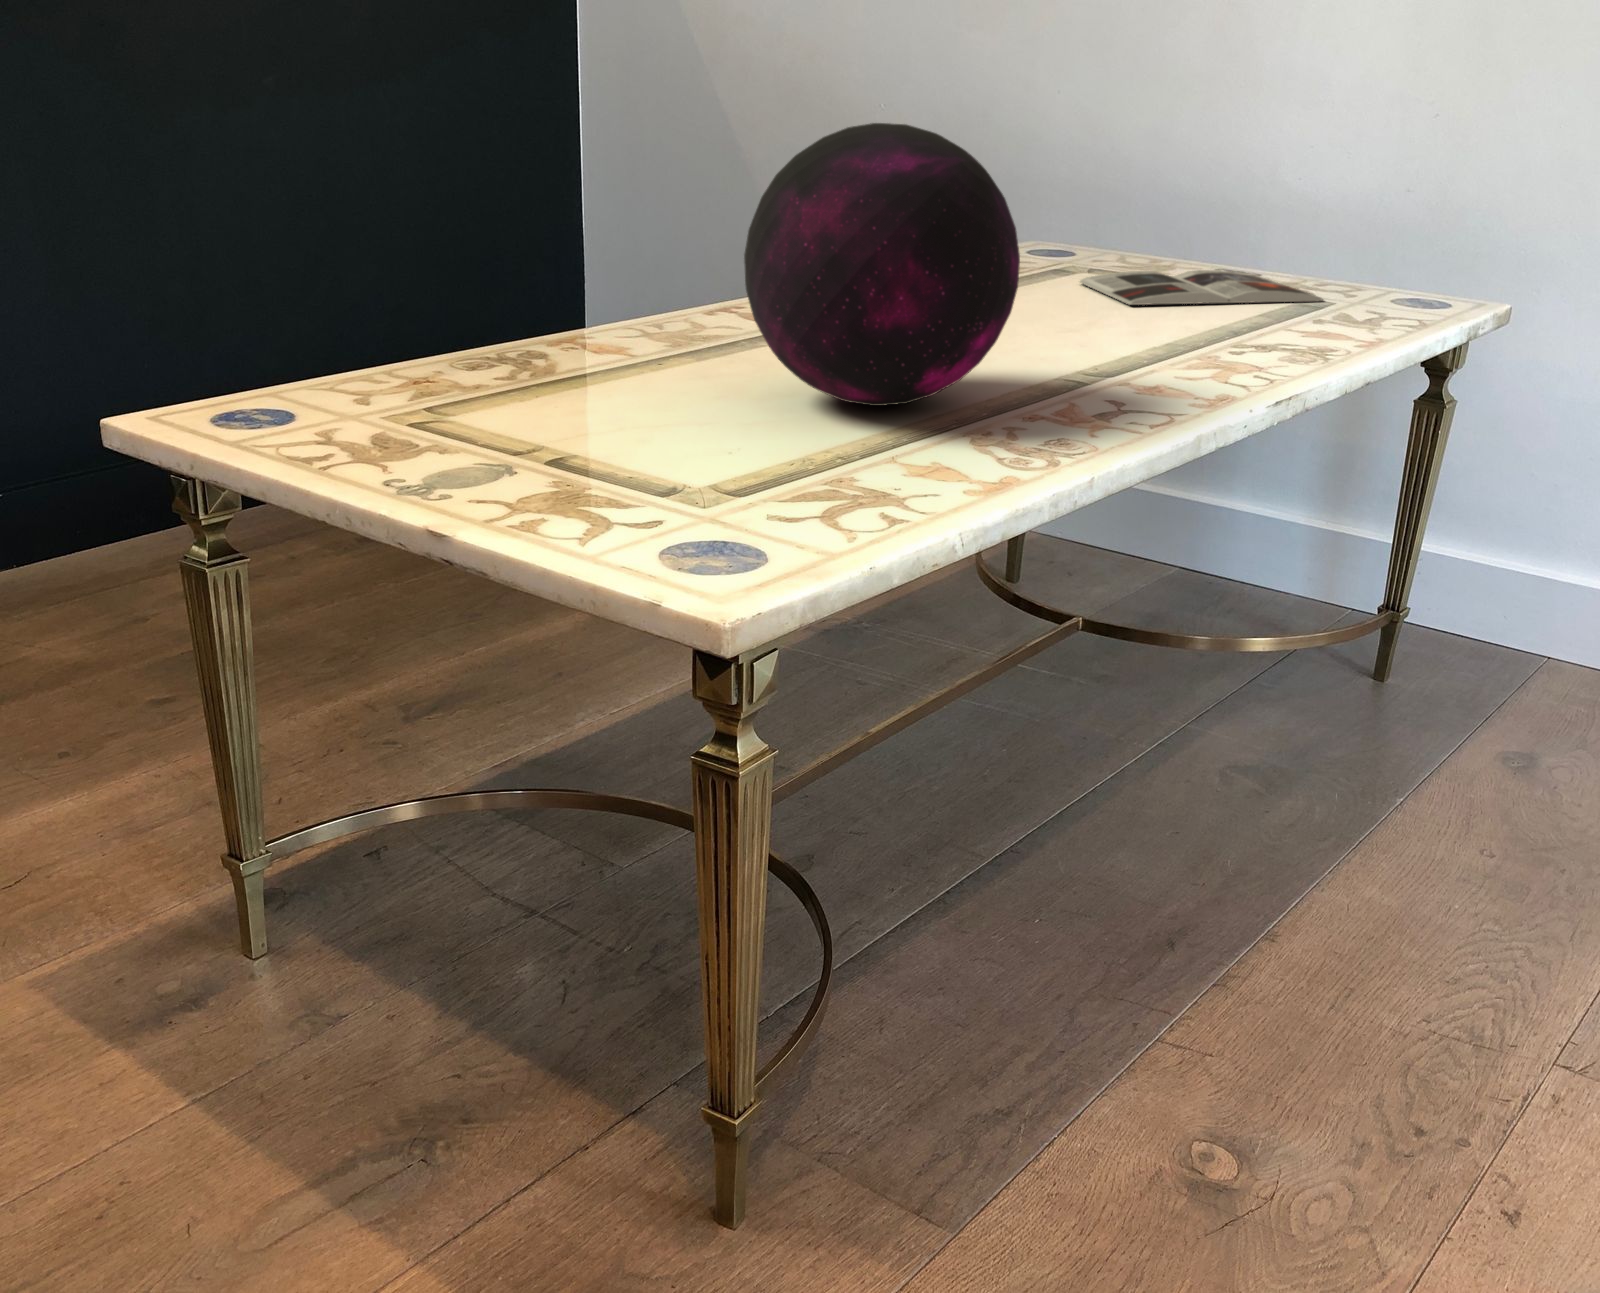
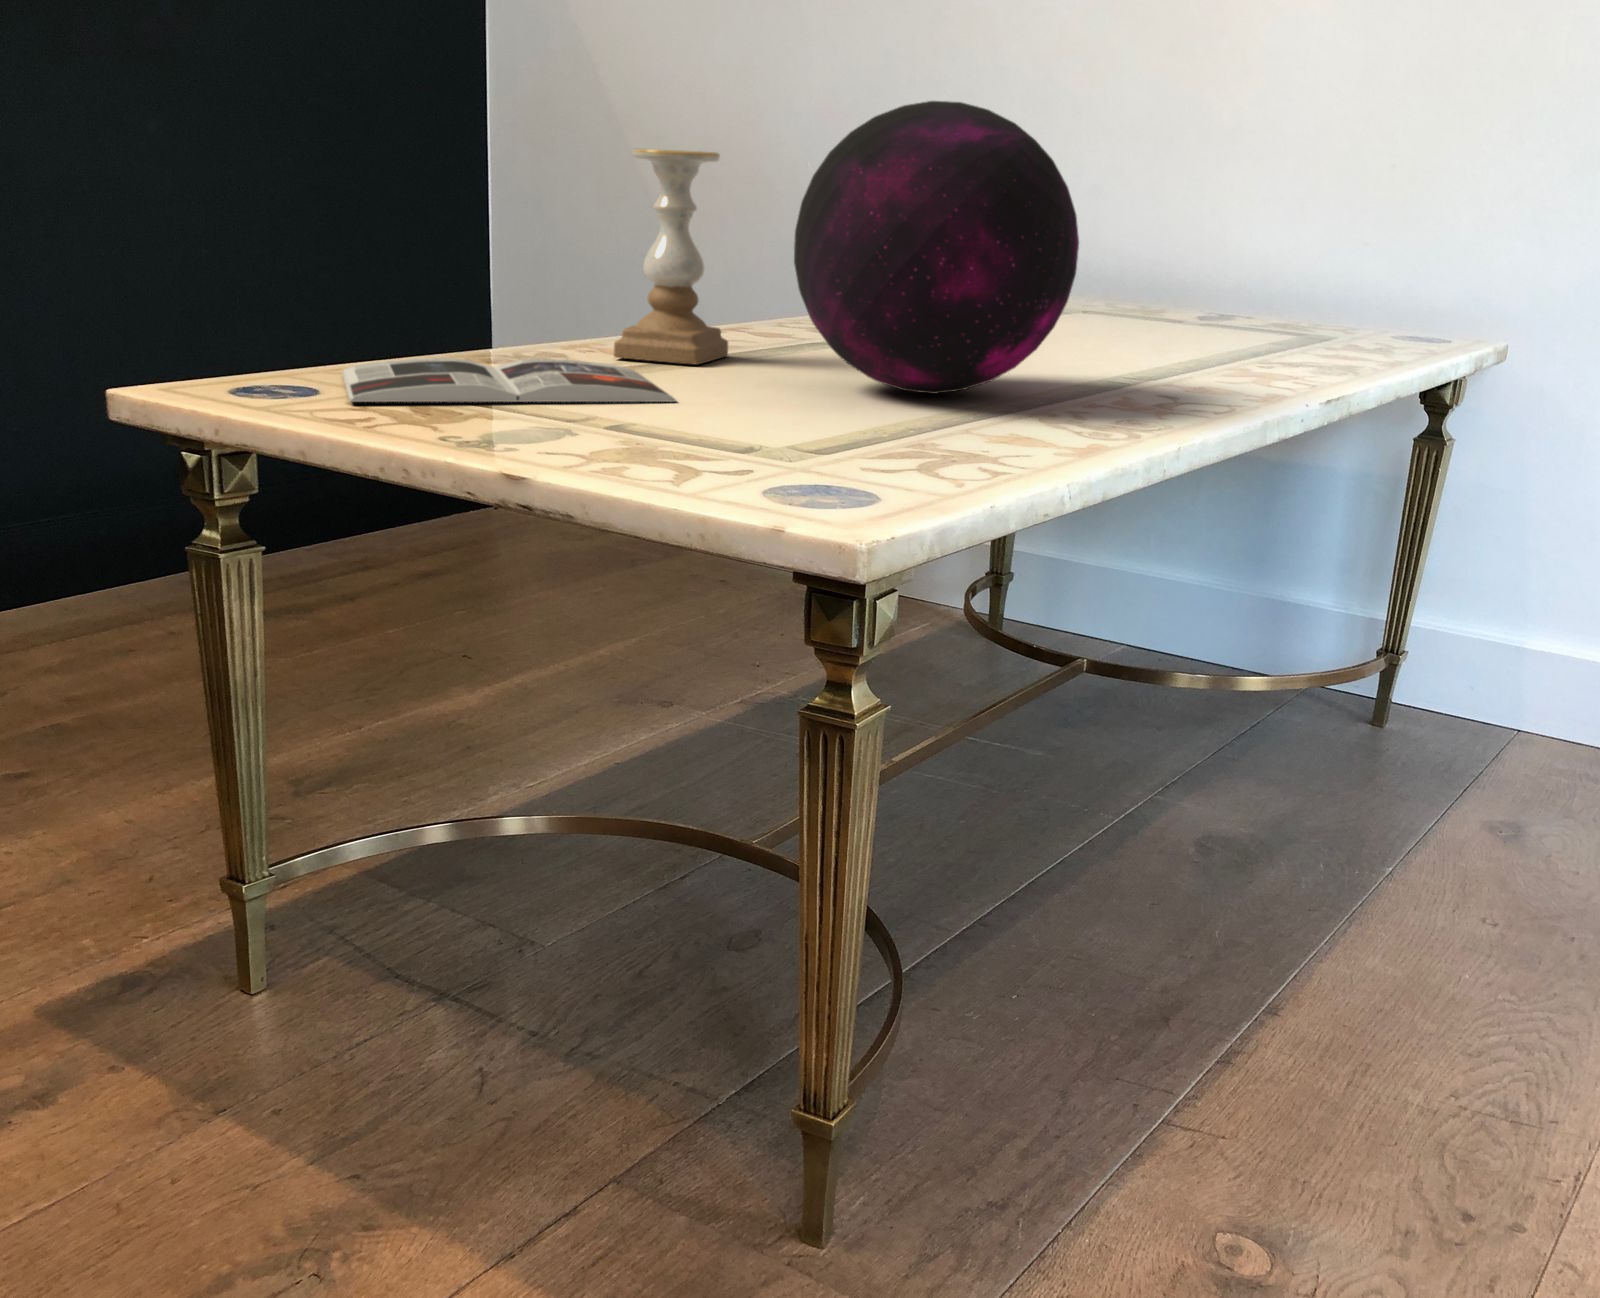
candle holder: none [592,154,705,366] -> present [614,148,728,364]
magazine: present [1080,270,1324,305] -> present [342,358,676,402]

